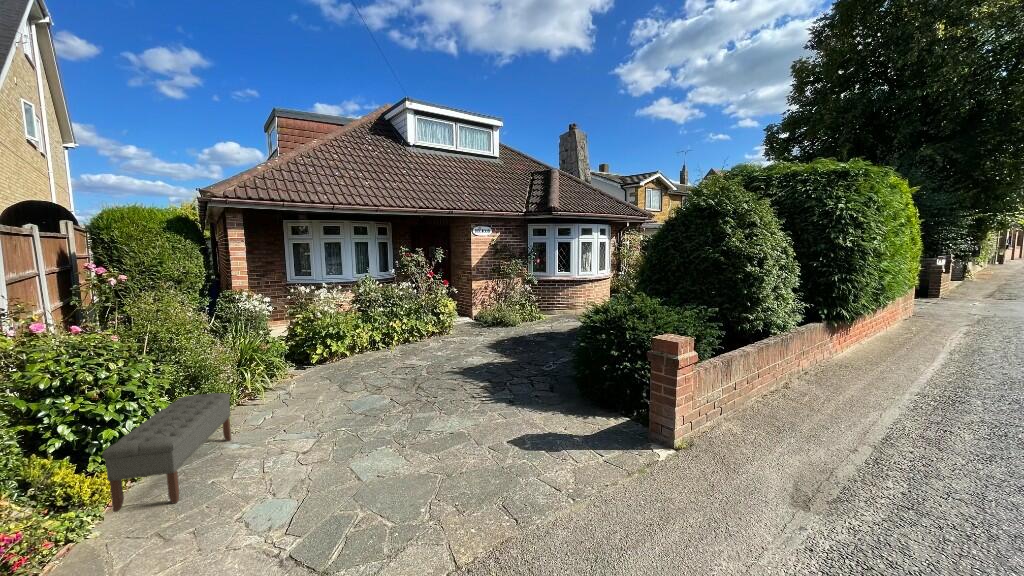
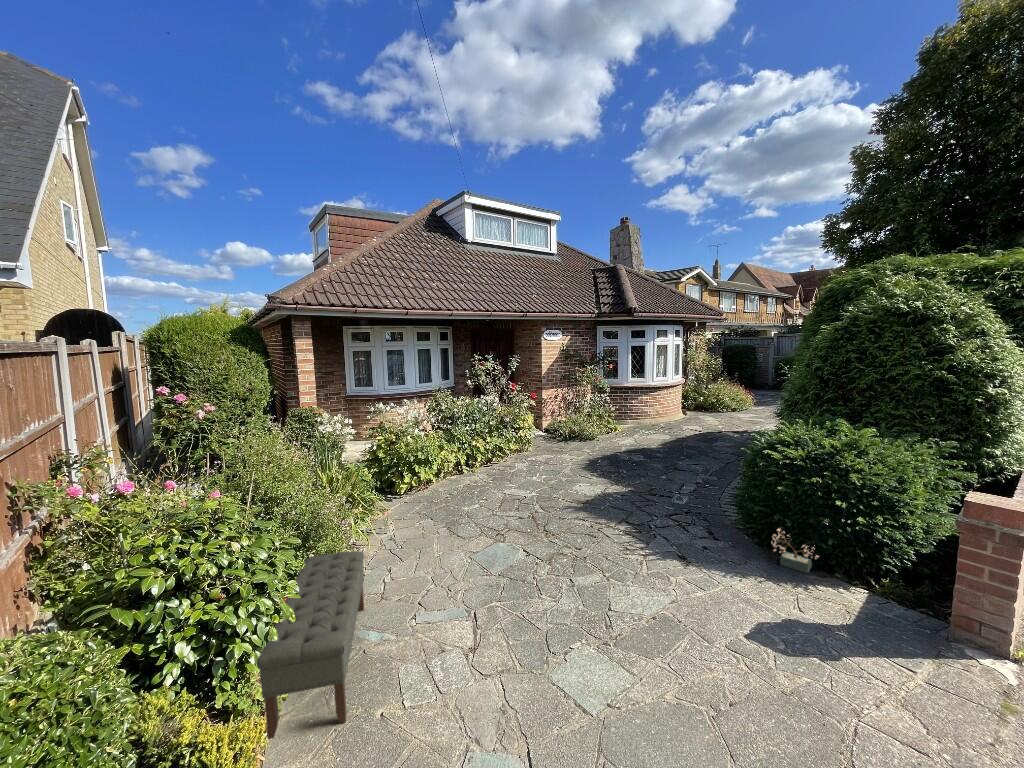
decorative plant: none [579,381,613,416] -> present [772,528,818,573]

